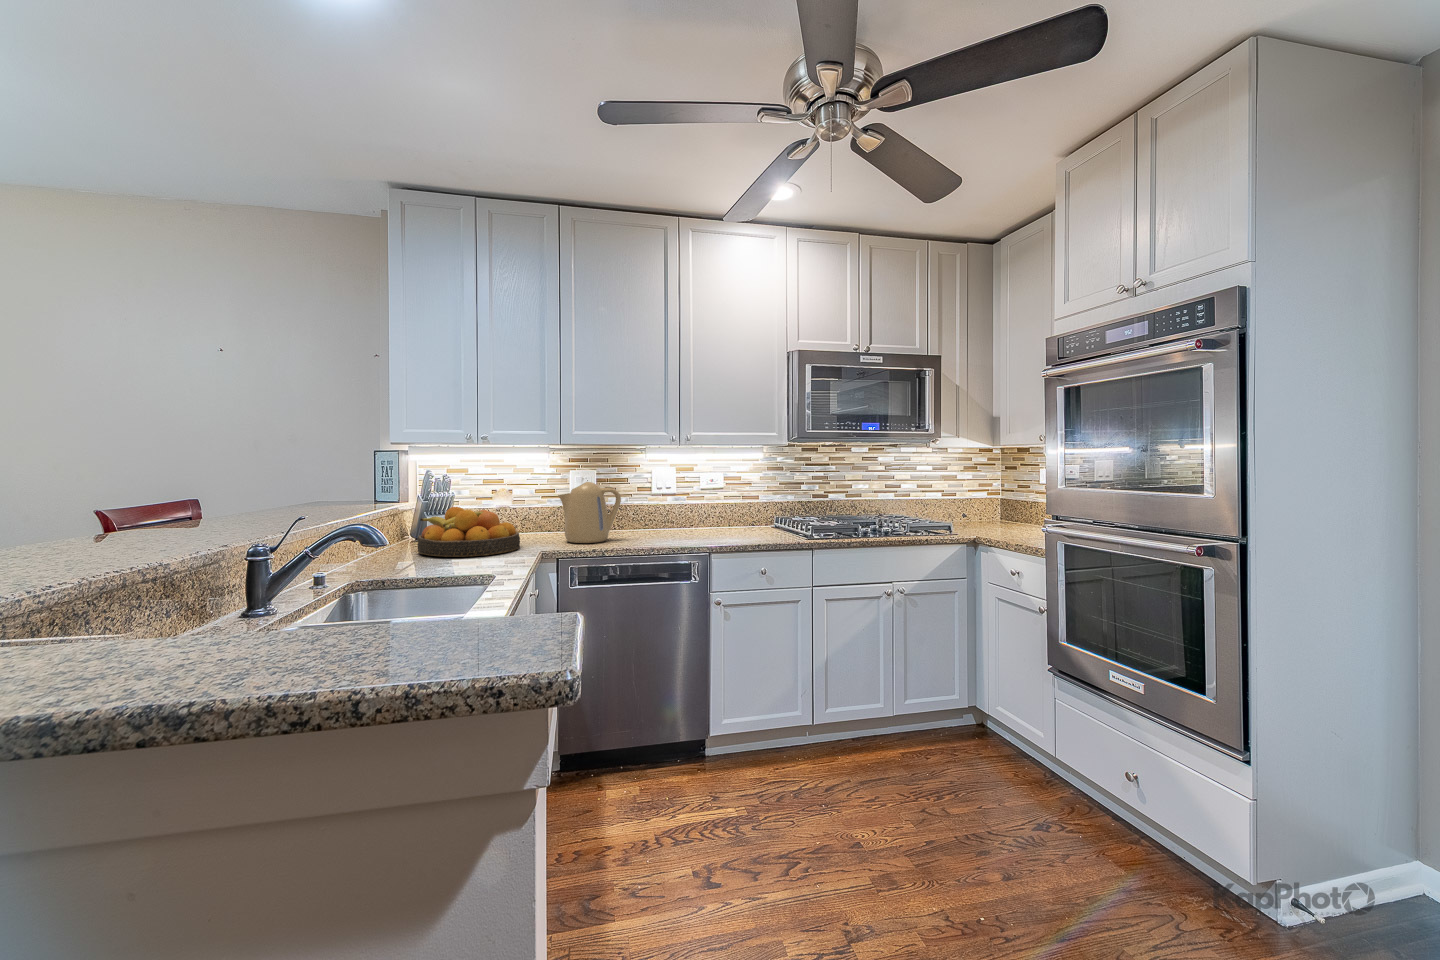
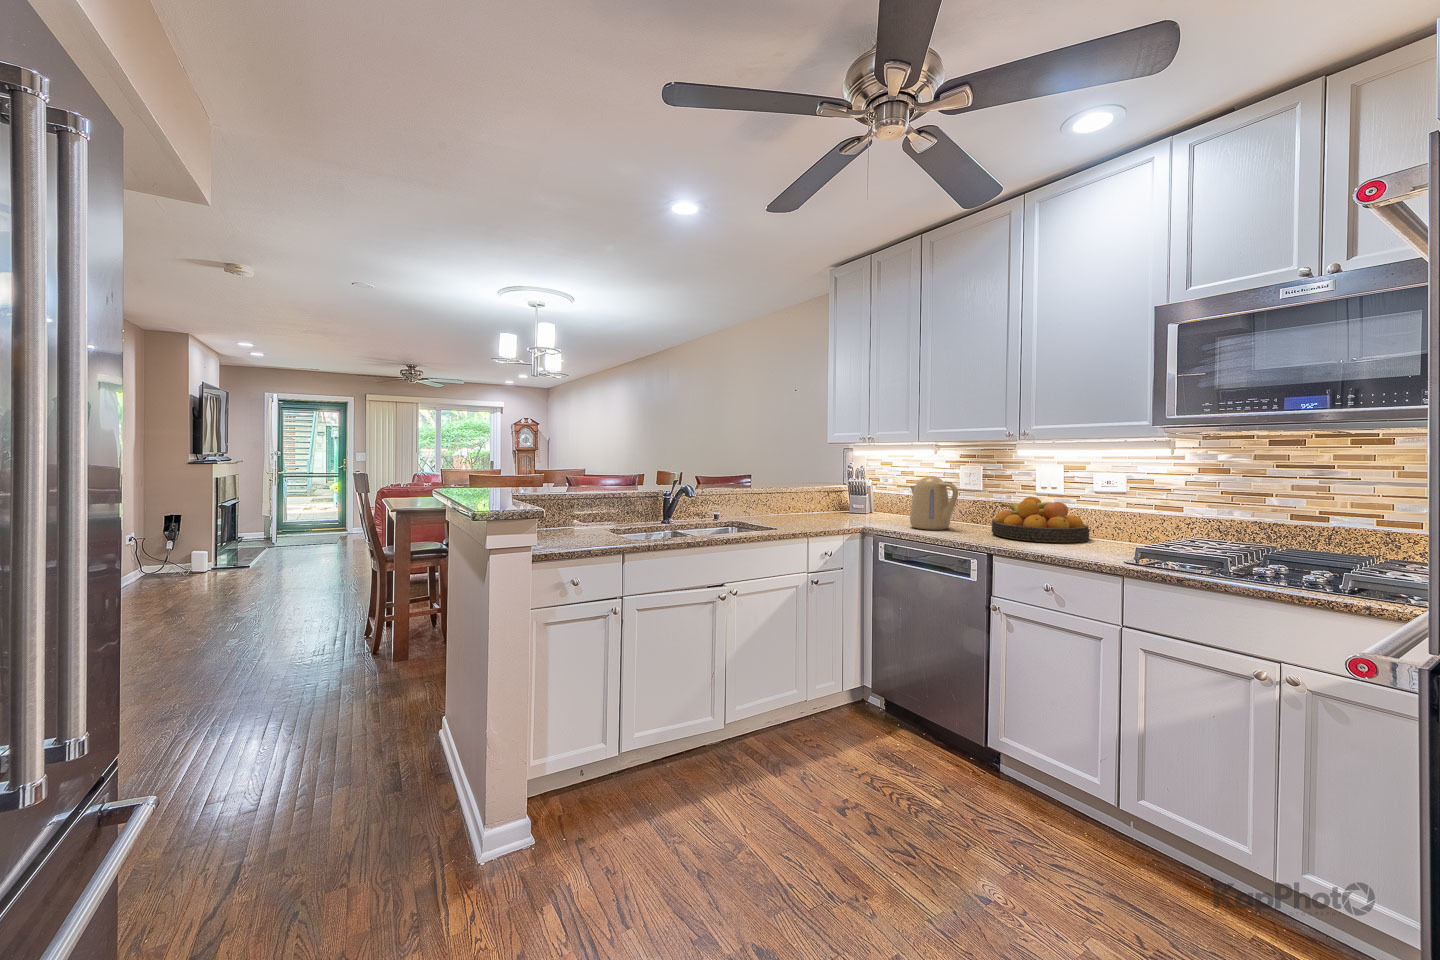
fruit bowl: present [418,507,520,557] -> present [992,497,1089,543]

